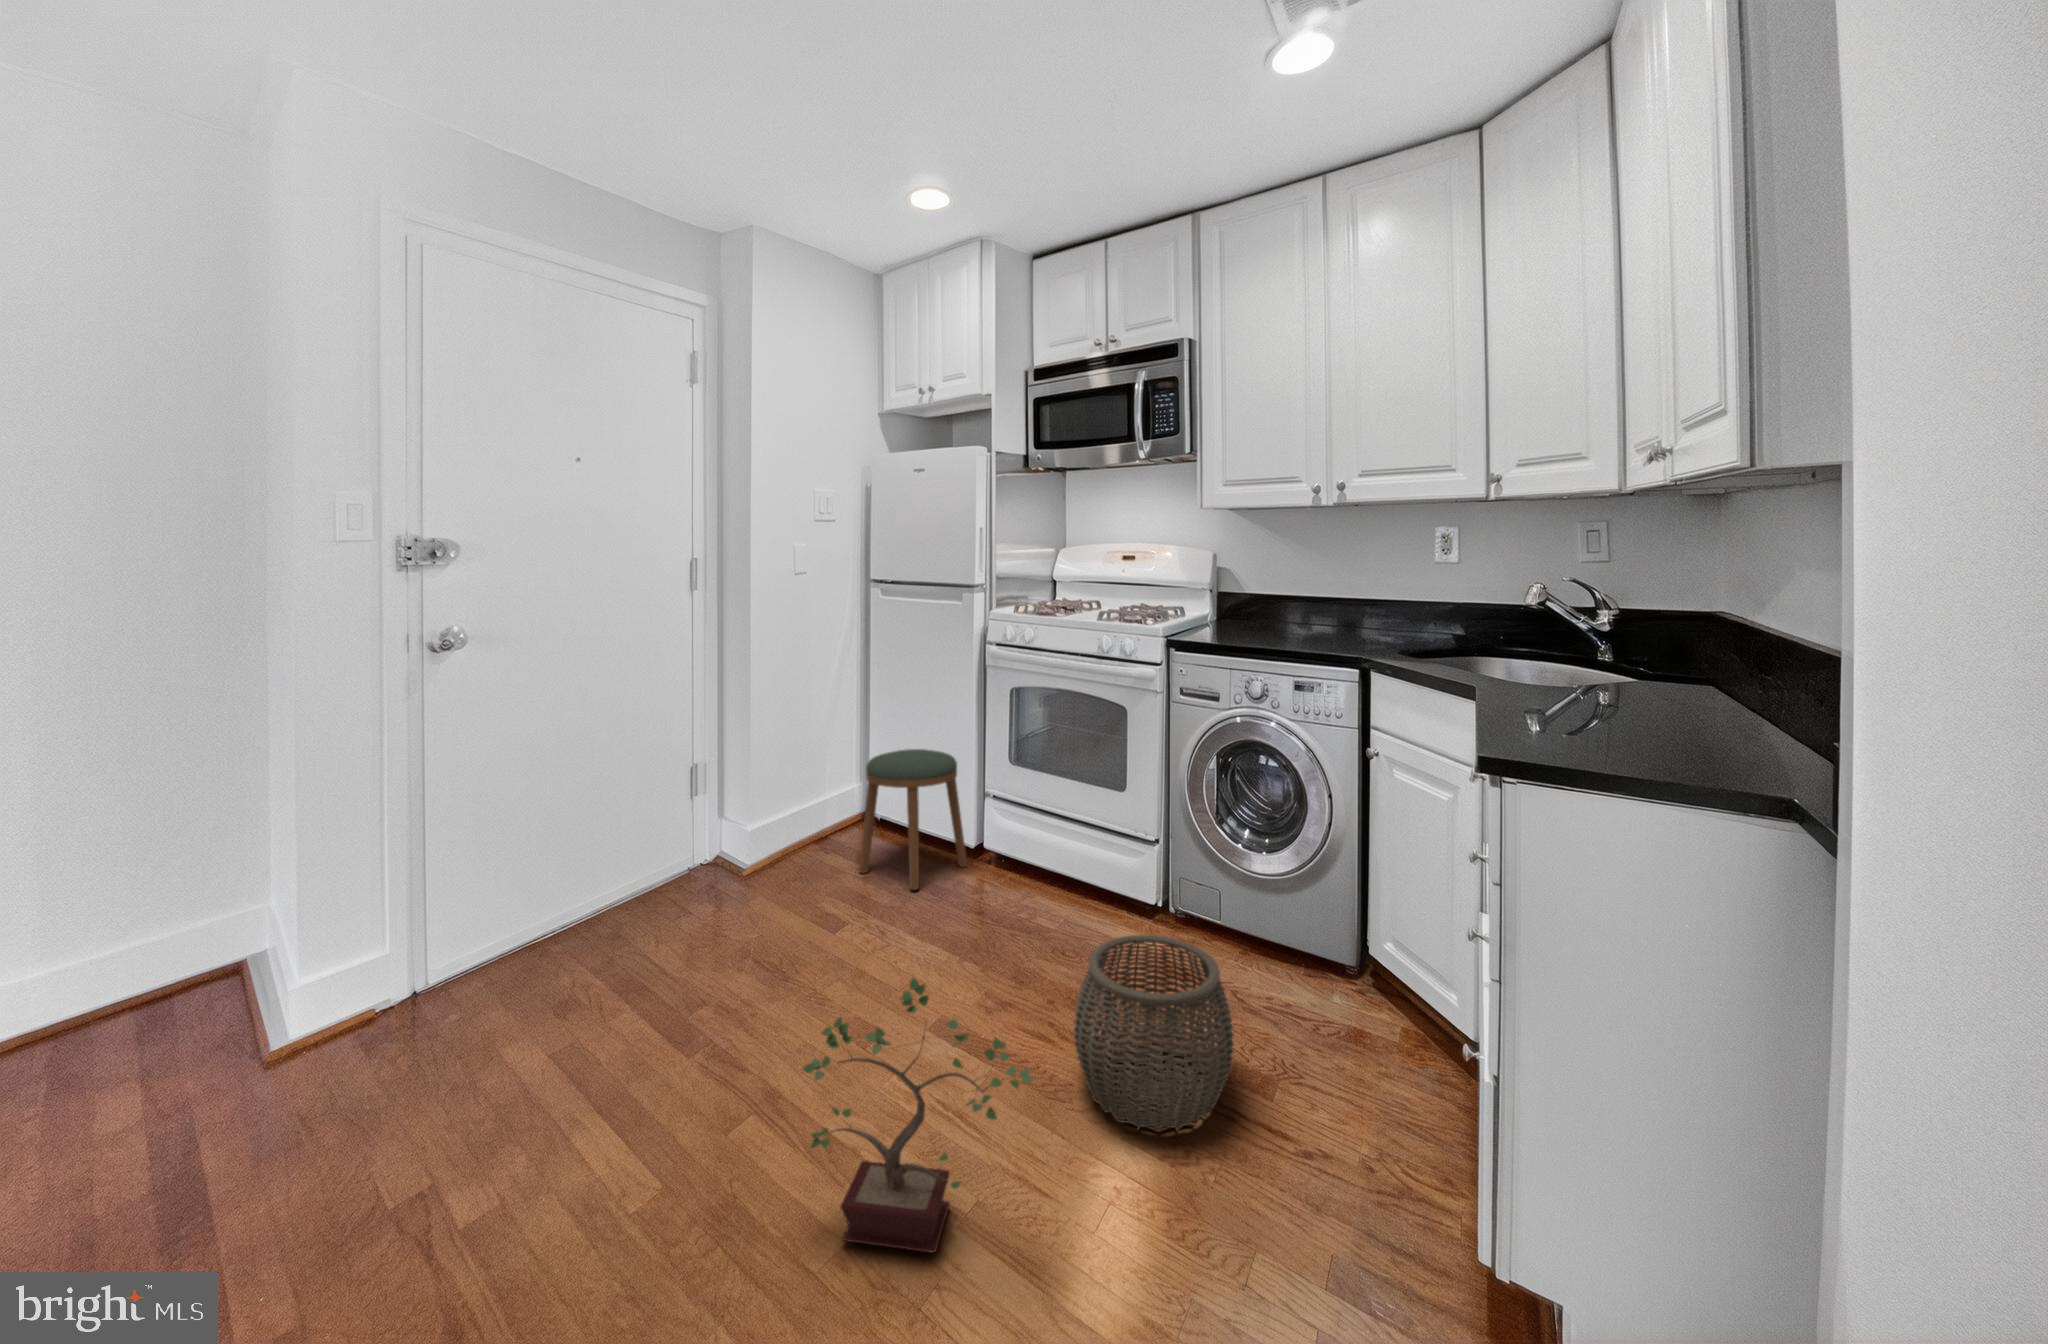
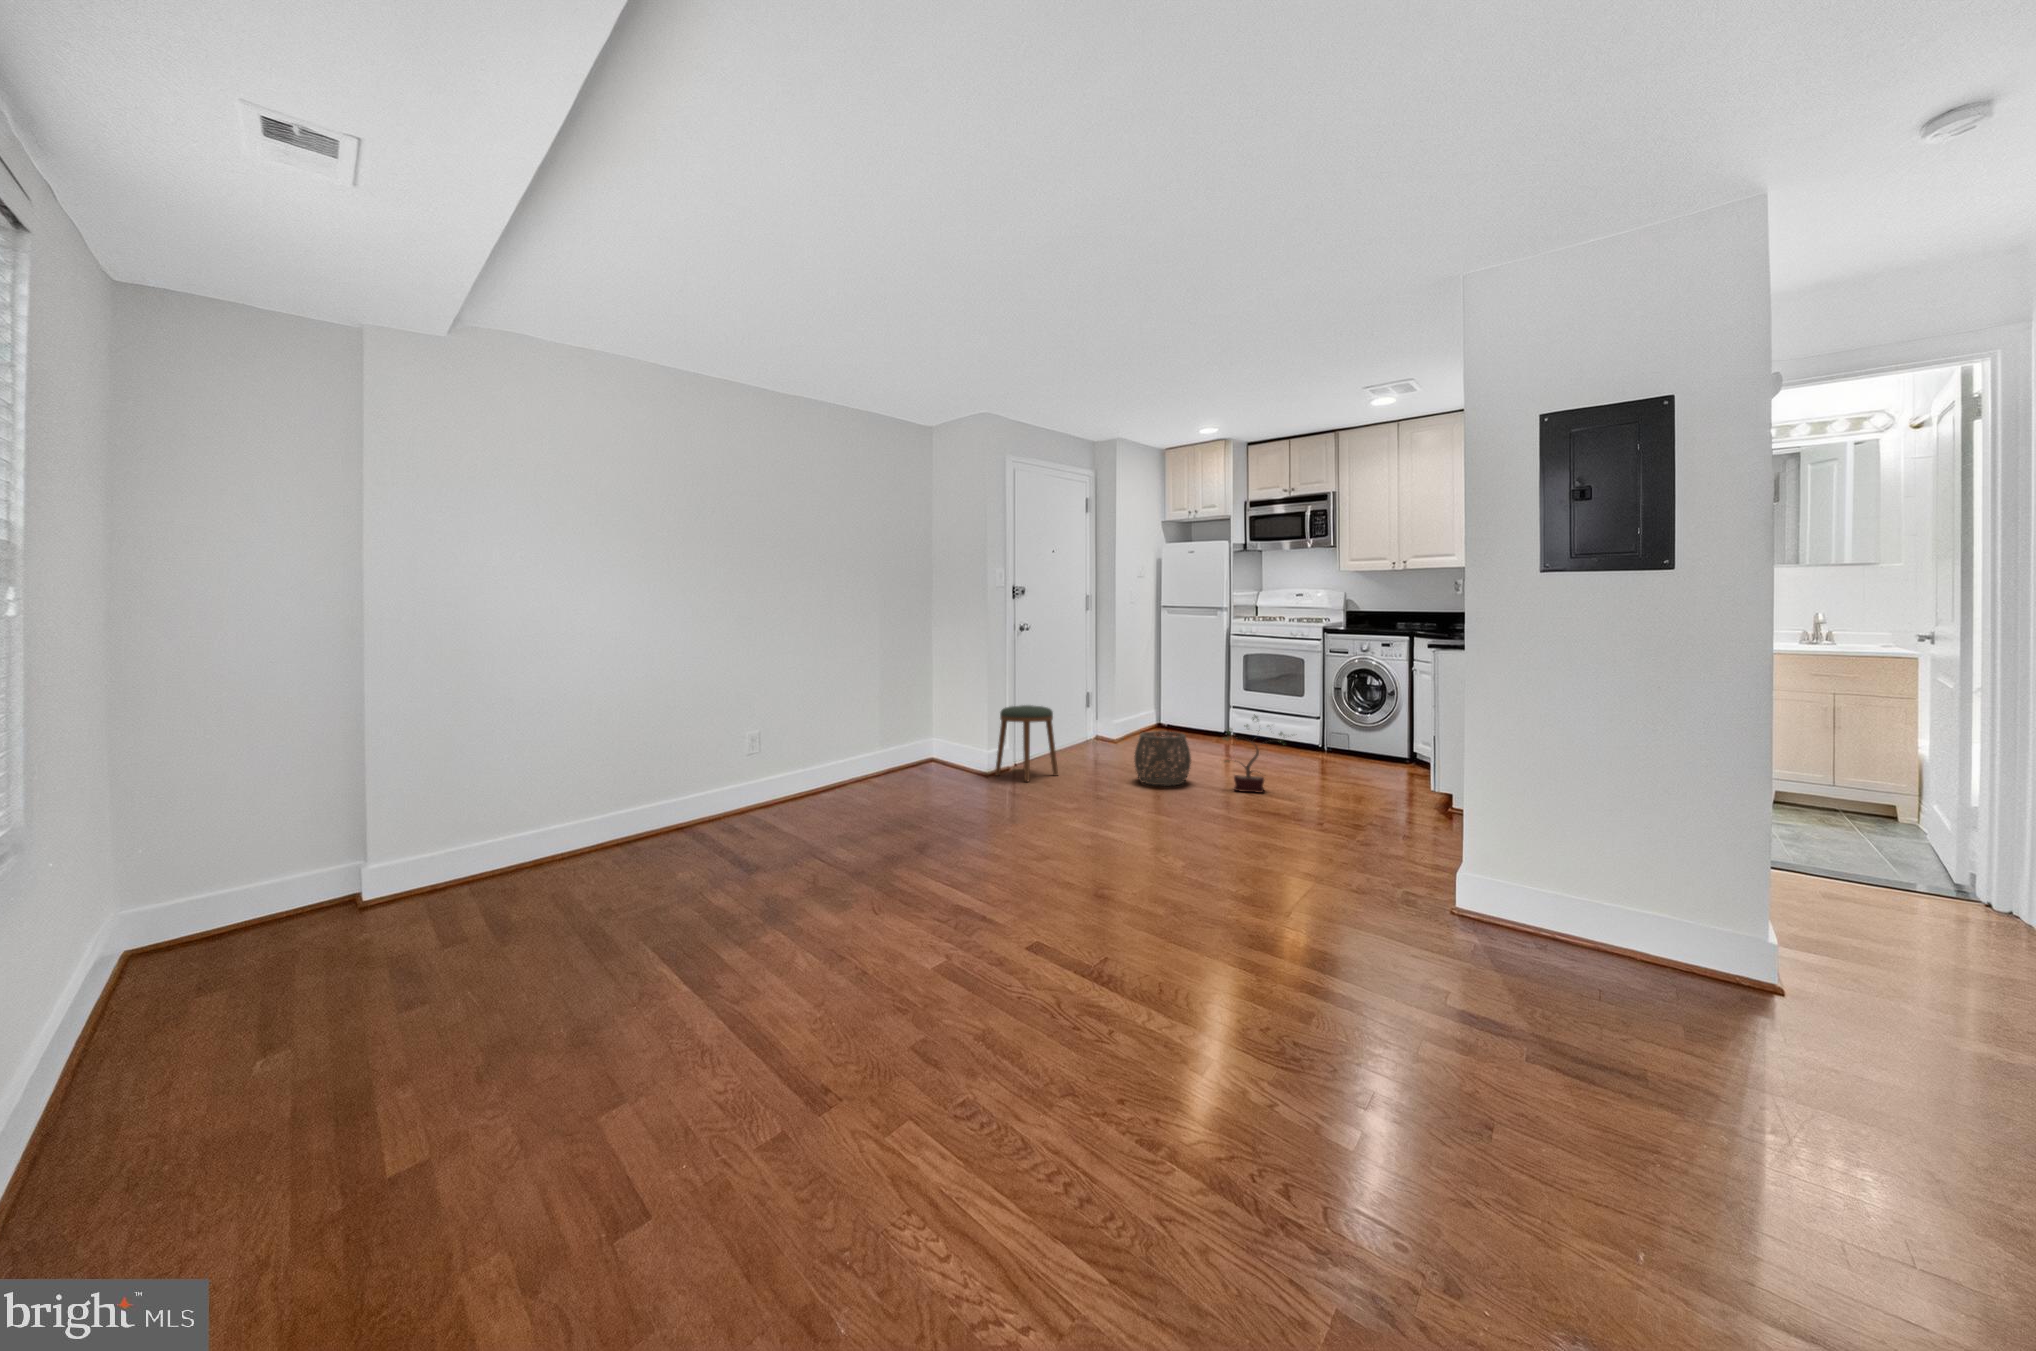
stool: present [859,749,967,890] -> present [995,705,1058,781]
woven basket: present [1074,935,1234,1132] -> present [1134,731,1191,786]

